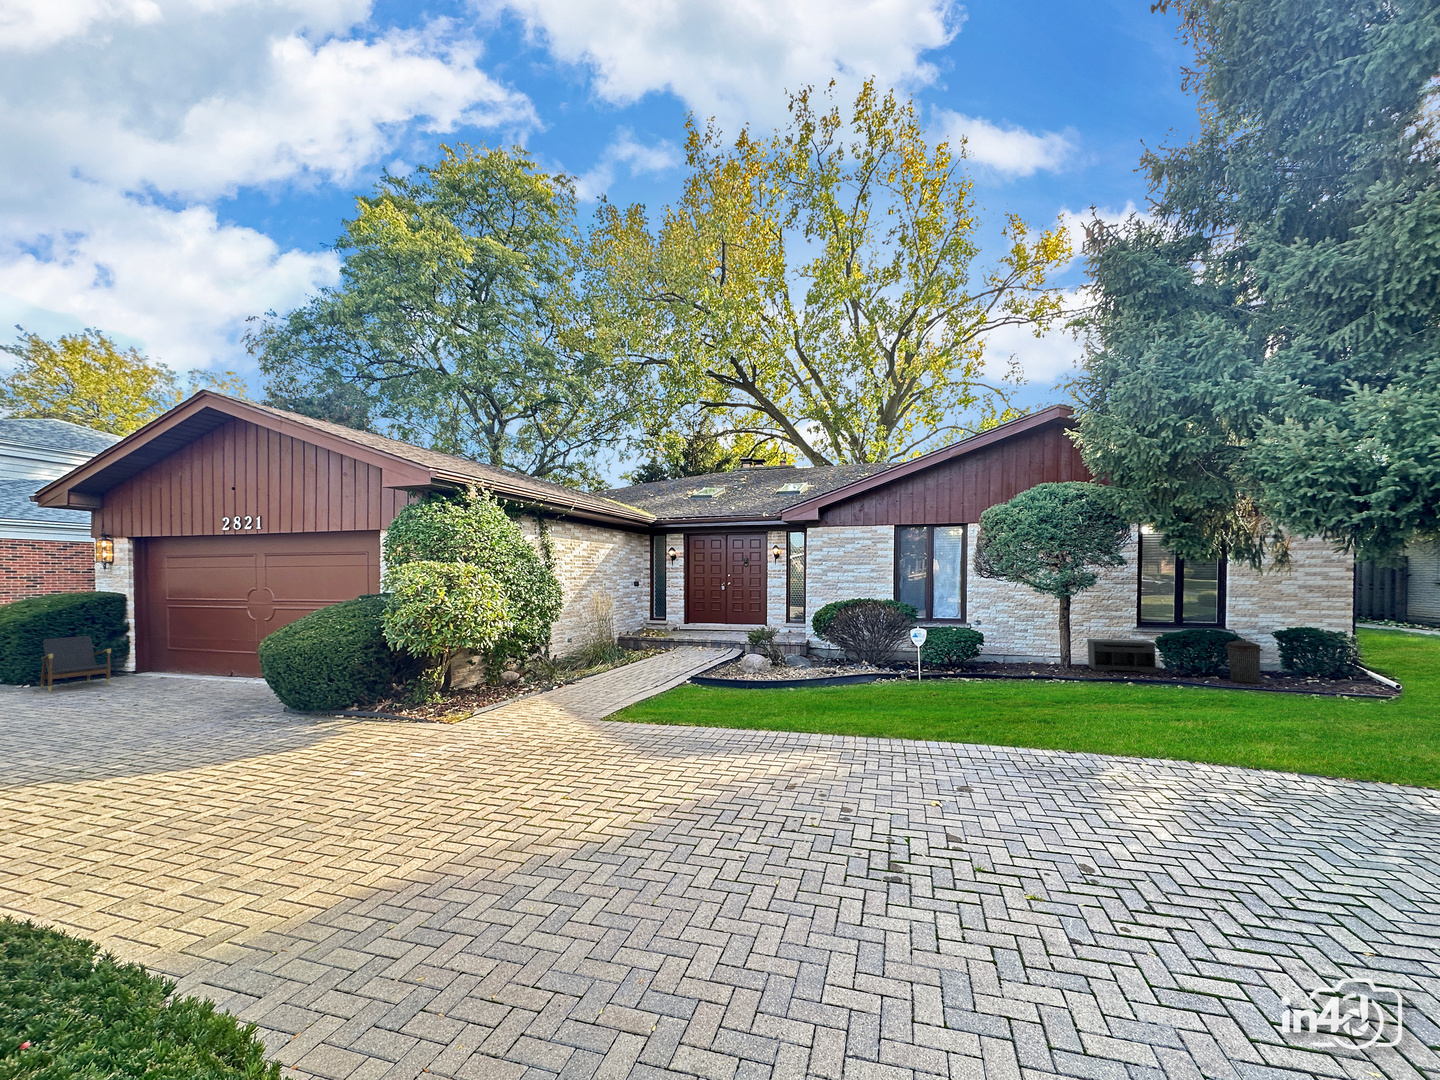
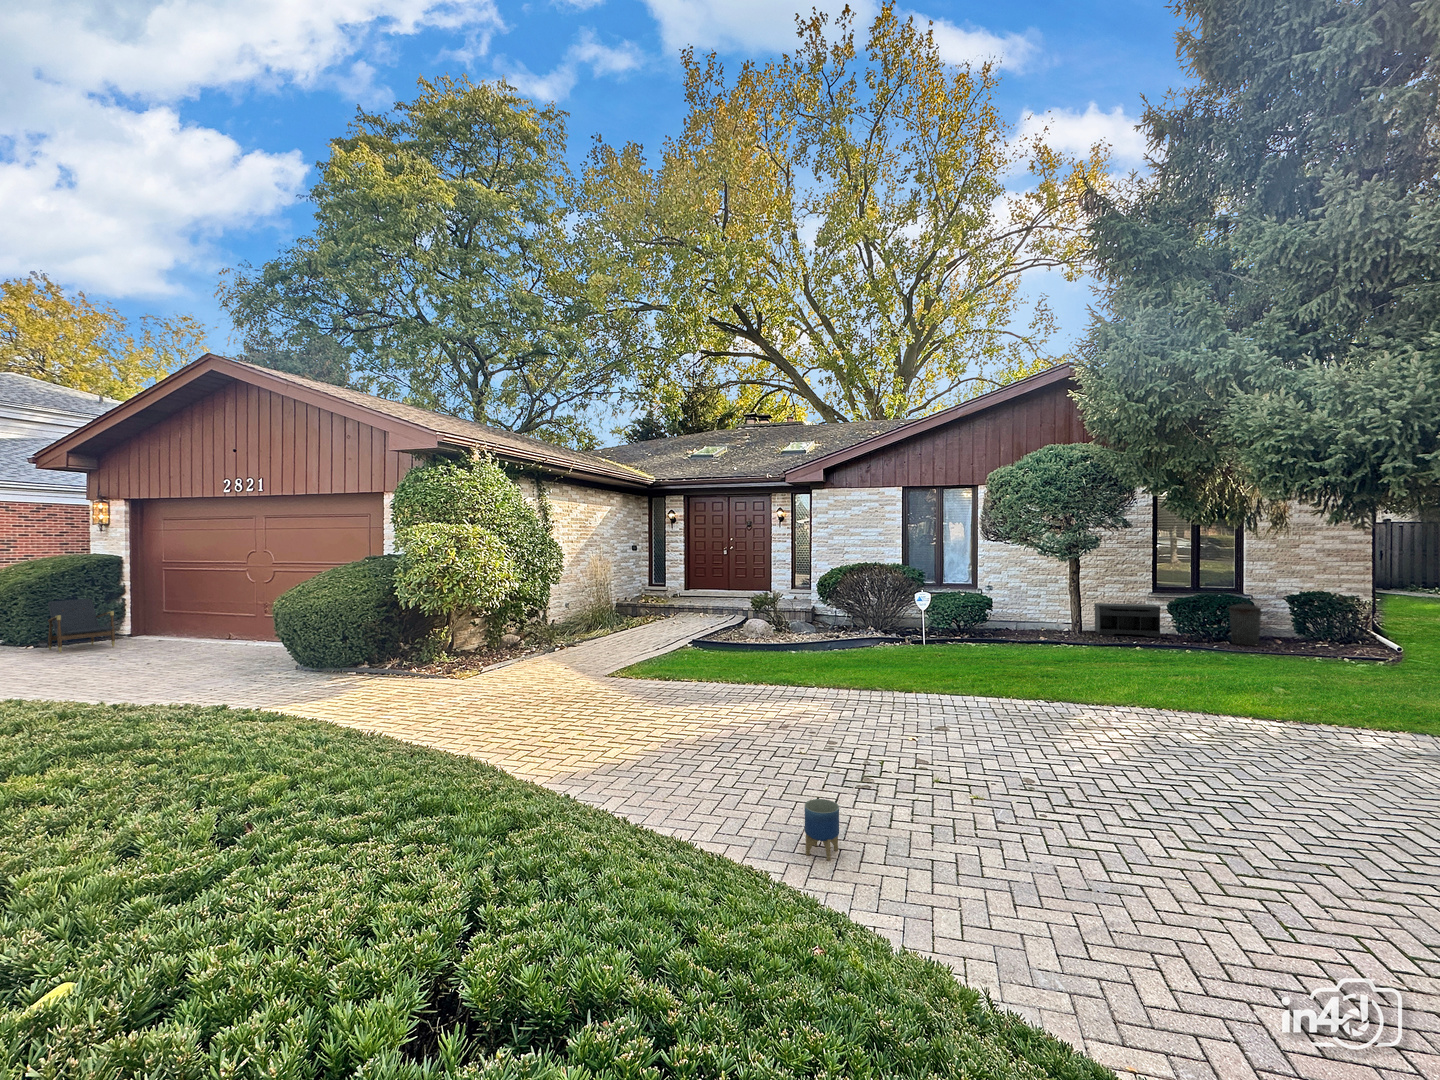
planter: none [828,922,874,1016] -> present [805,799,839,861]

